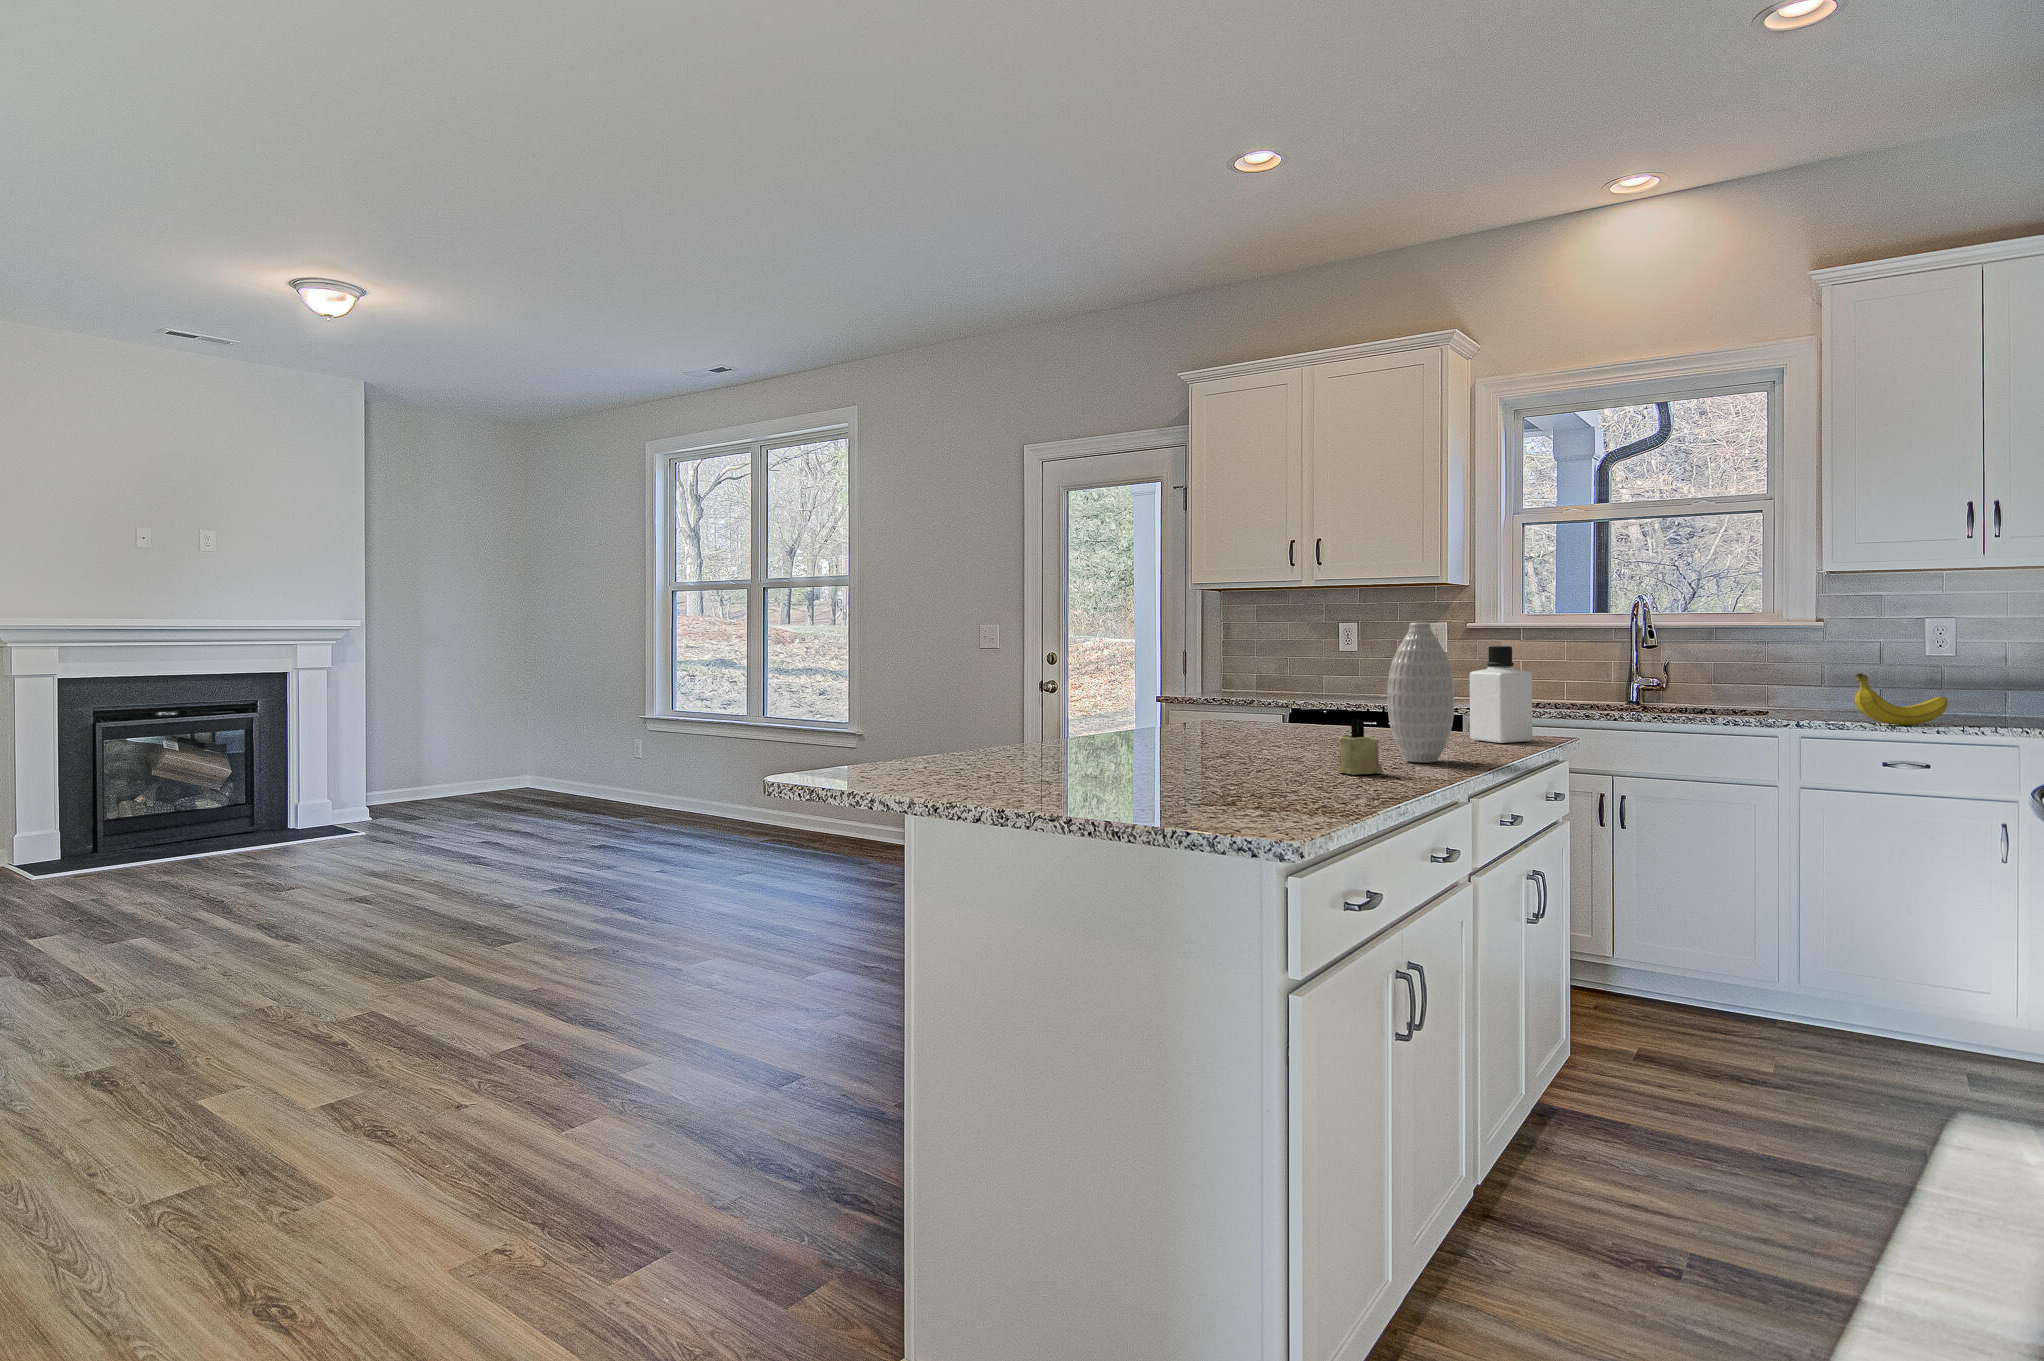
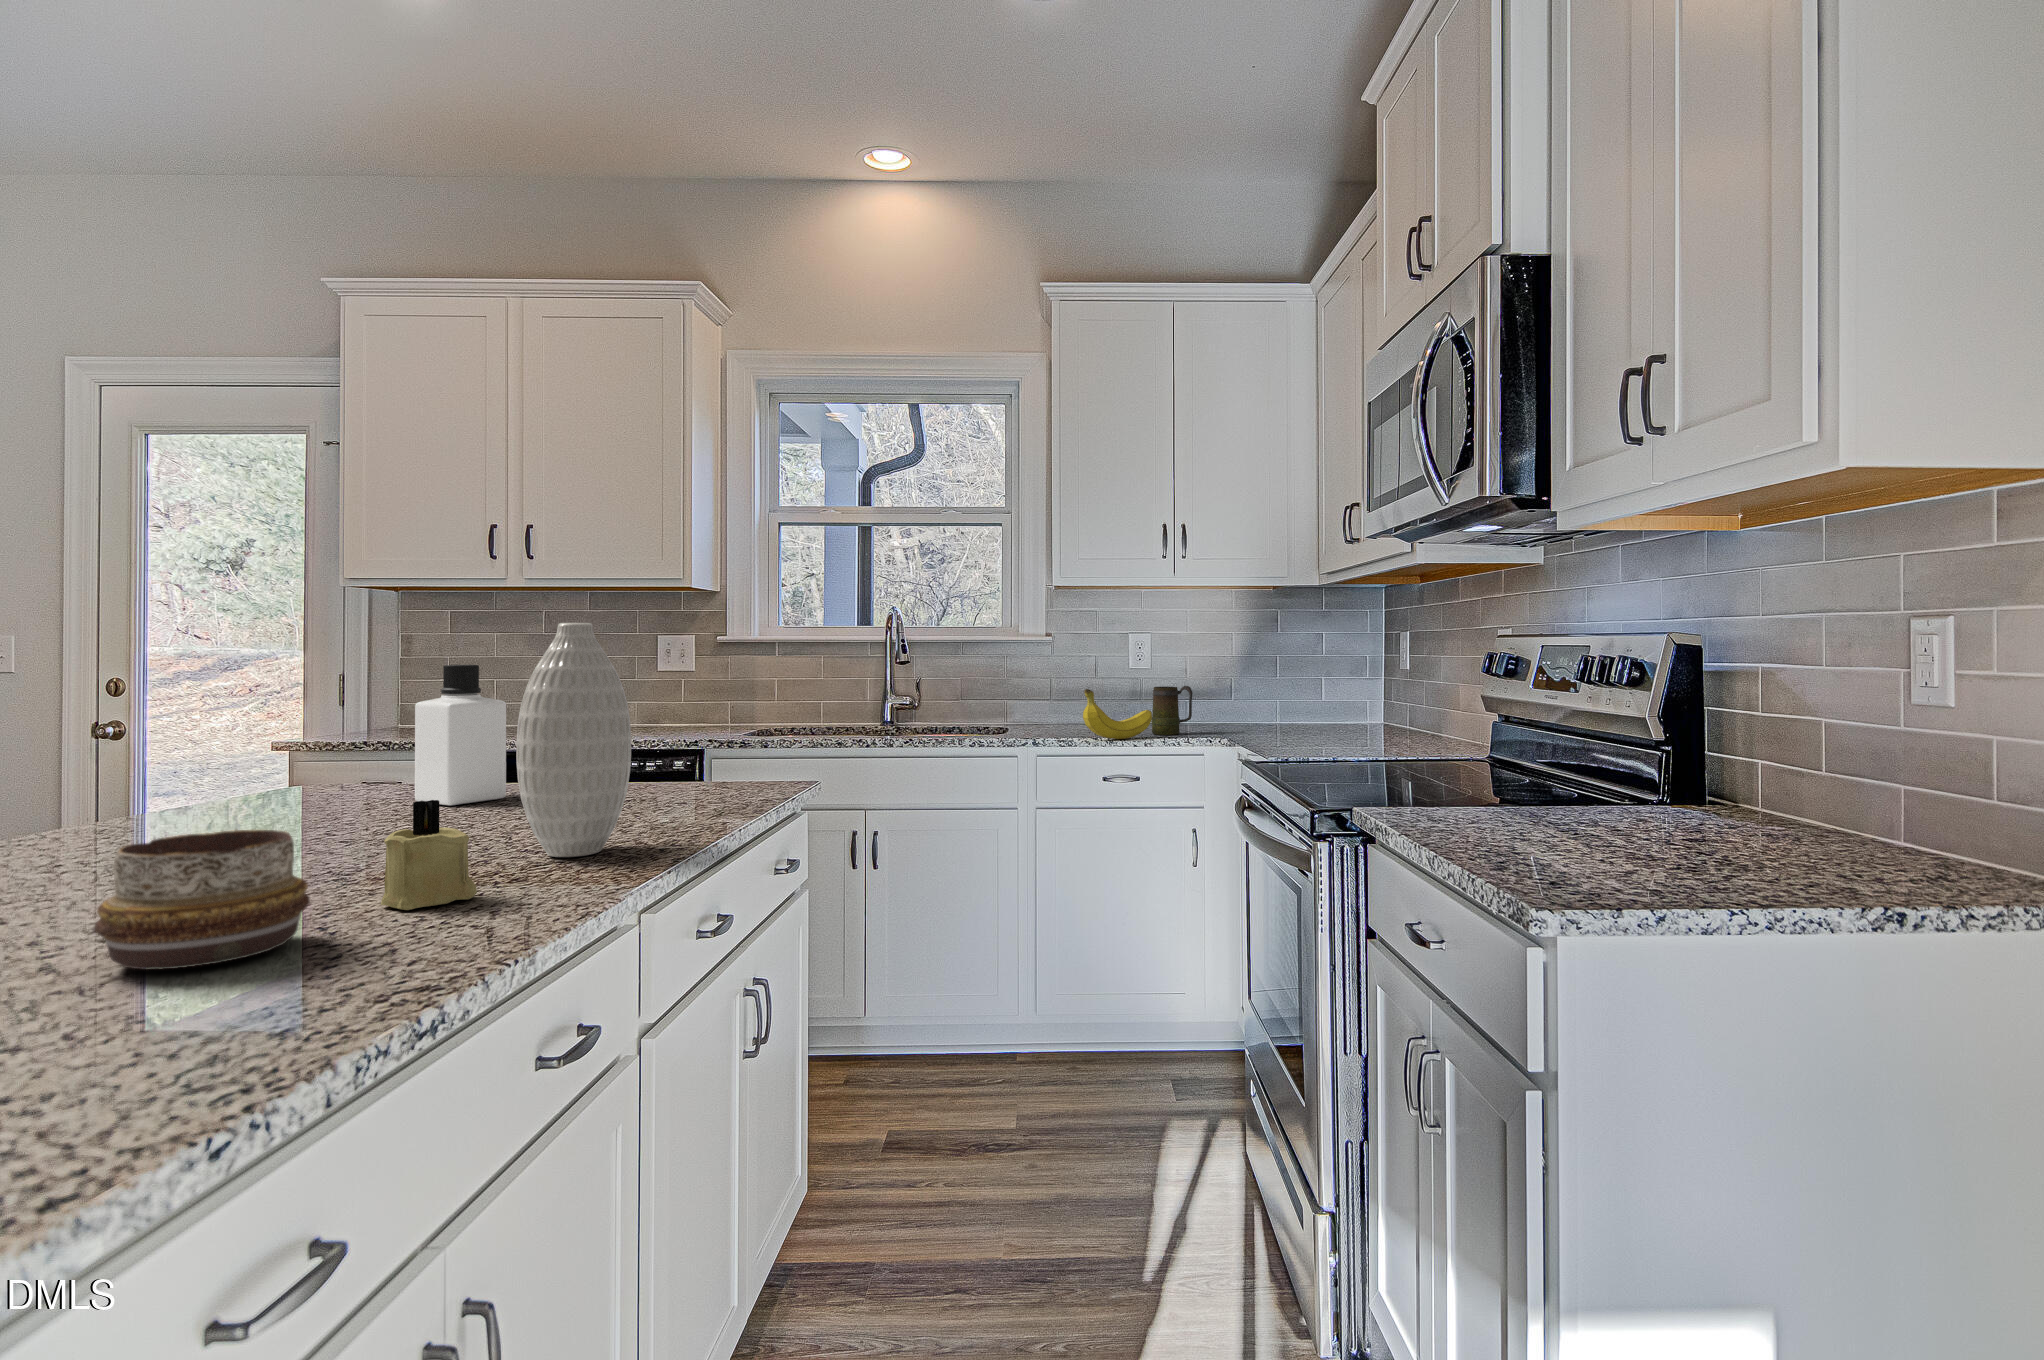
bottle: present [1470,646,1532,743] -> present [415,665,506,805]
mug: none [1951,673,2009,724] -> present [1151,686,1193,735]
decorative bowl: none [1241,726,1320,782] -> present [95,830,310,970]

